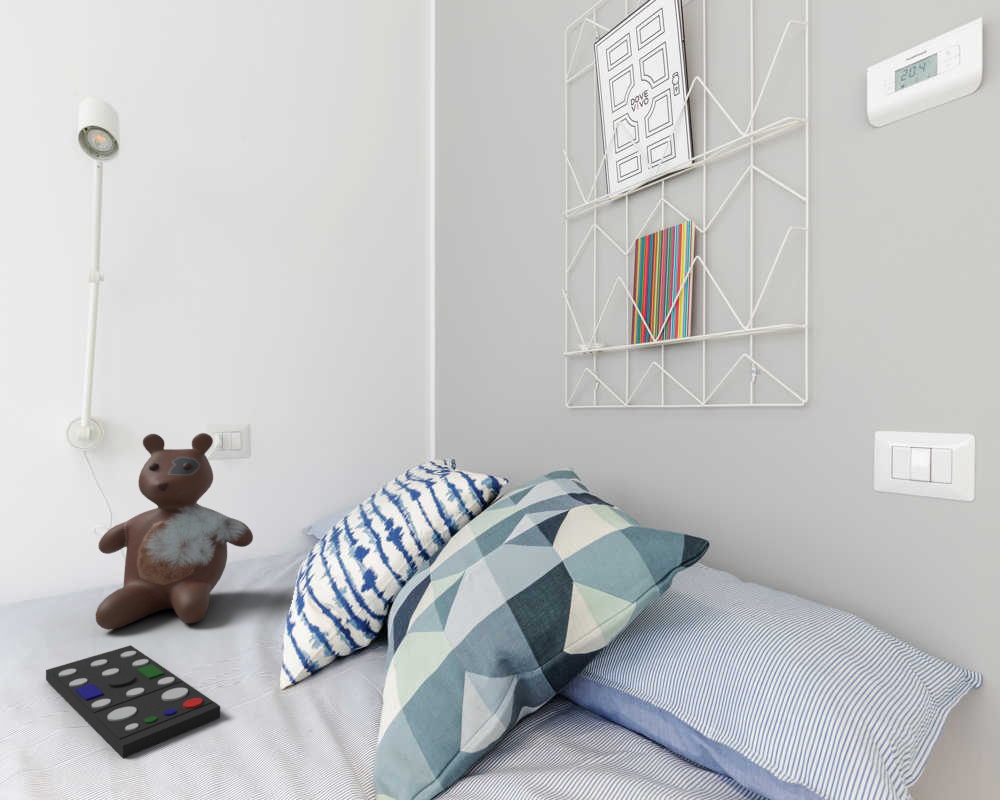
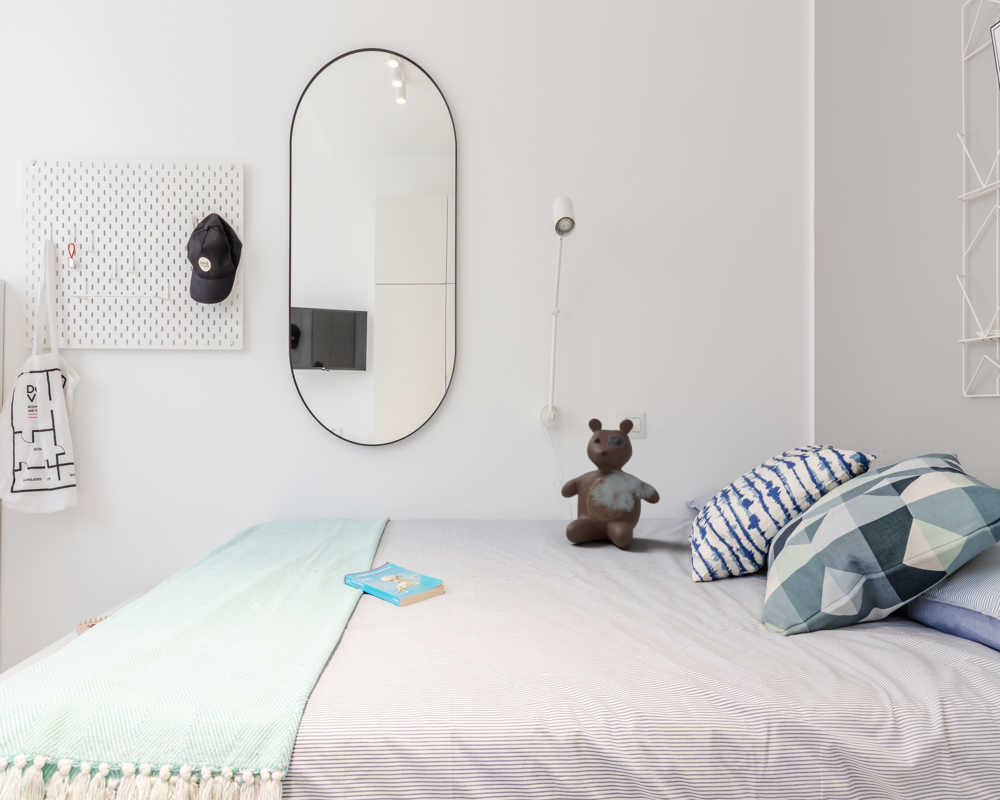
remote control: present [46,645,220,758] -> none [552,549,658,589]

